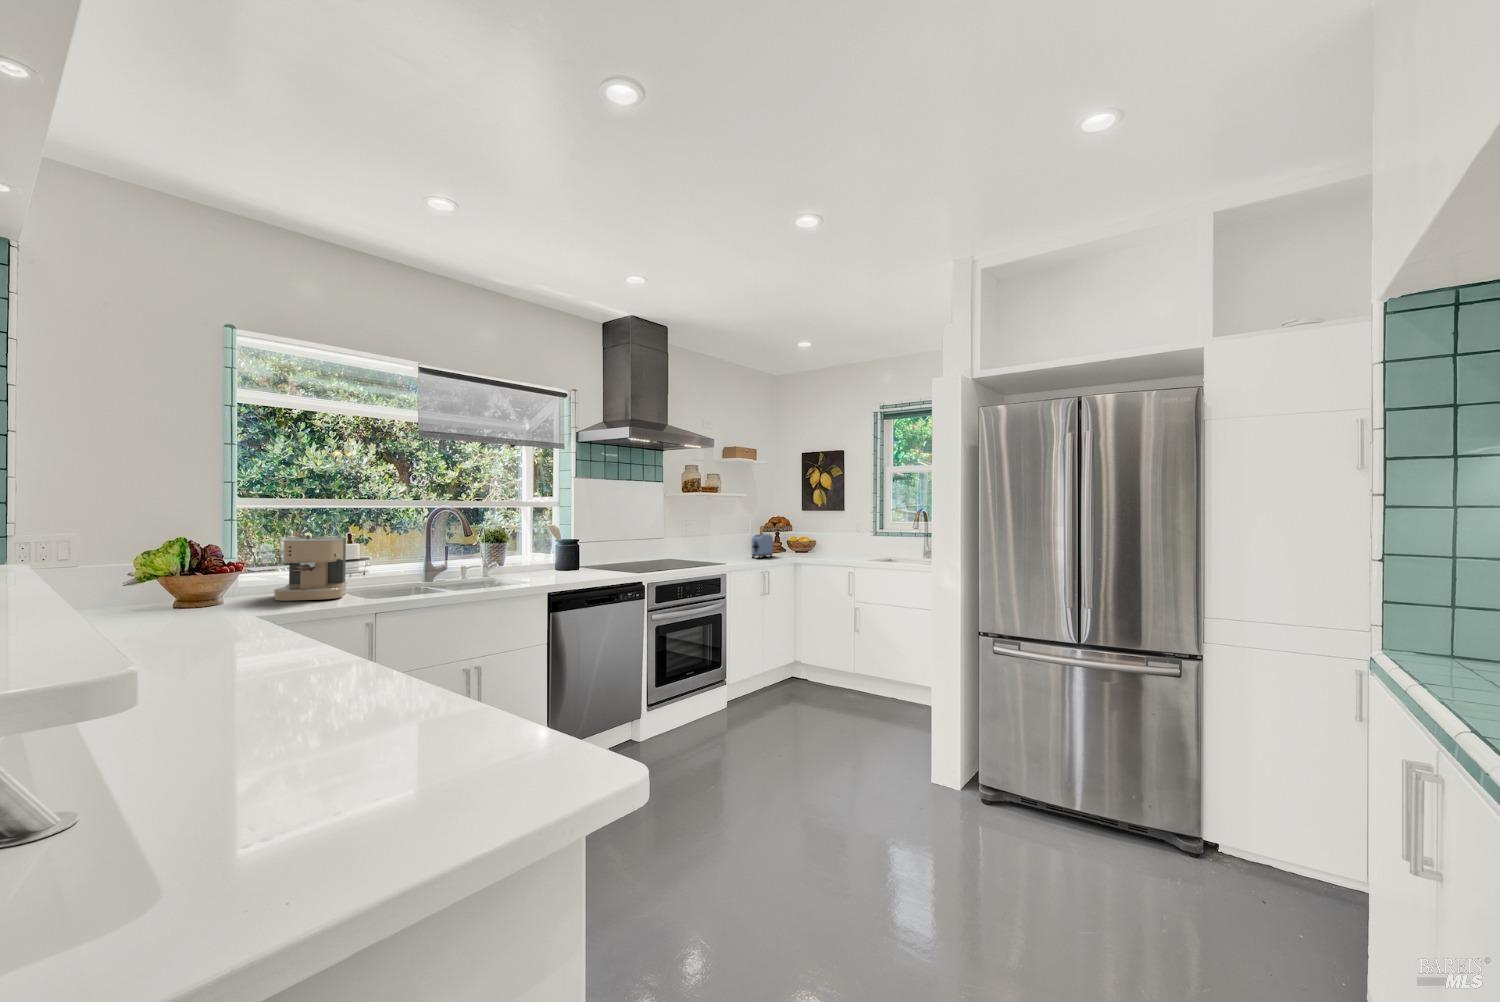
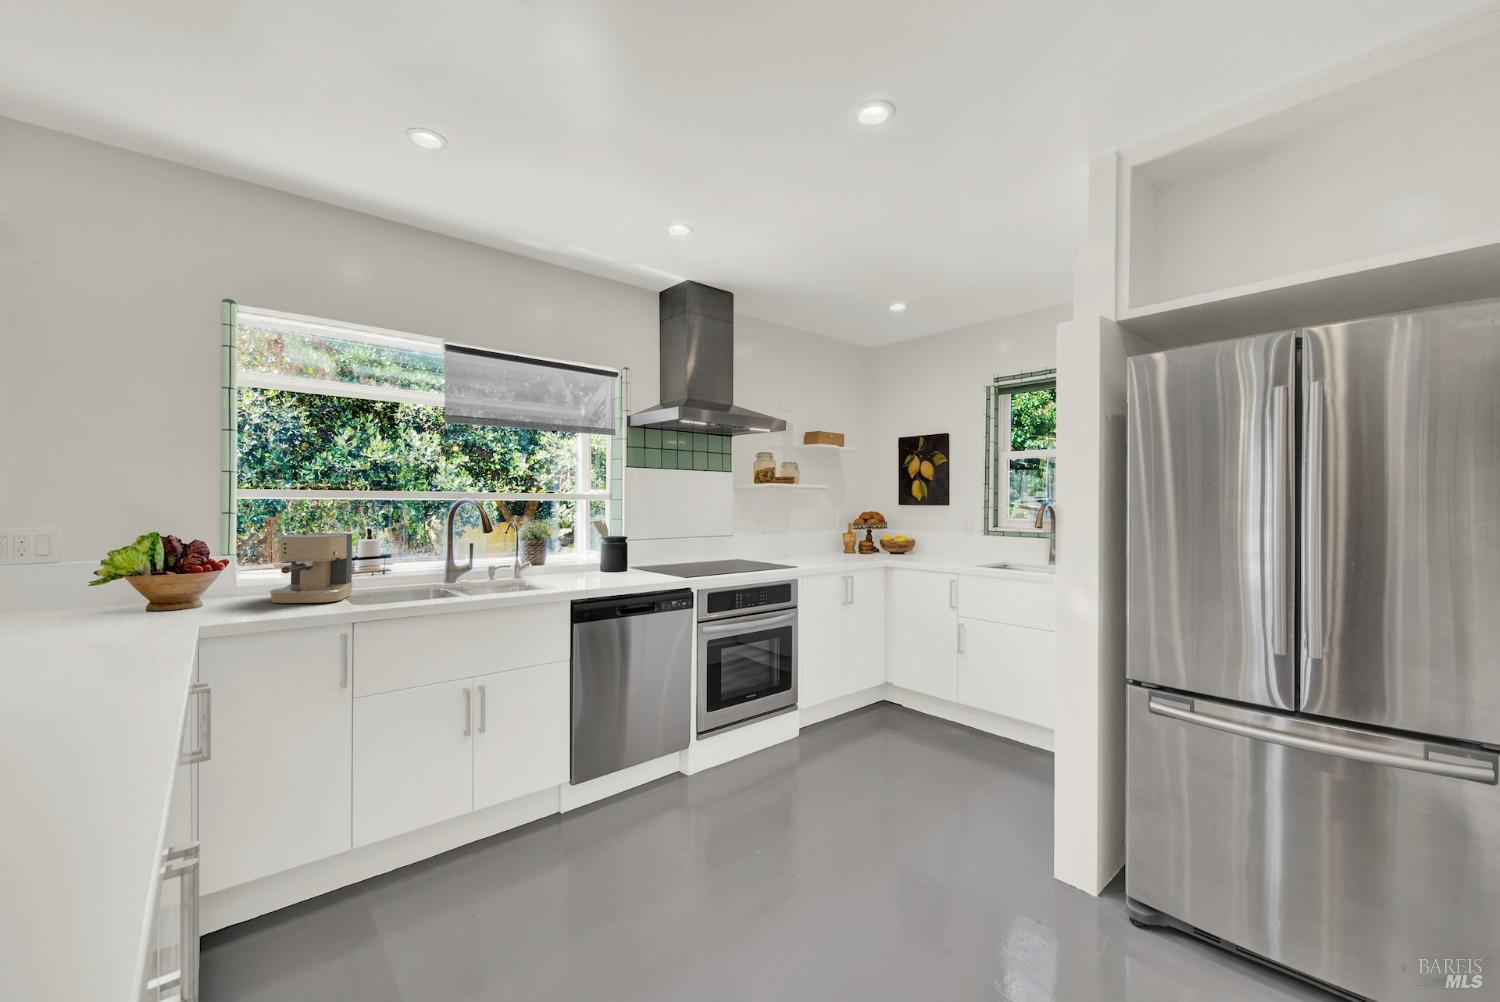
toaster: present [752,534,773,558] -> none [835,532,862,561]

